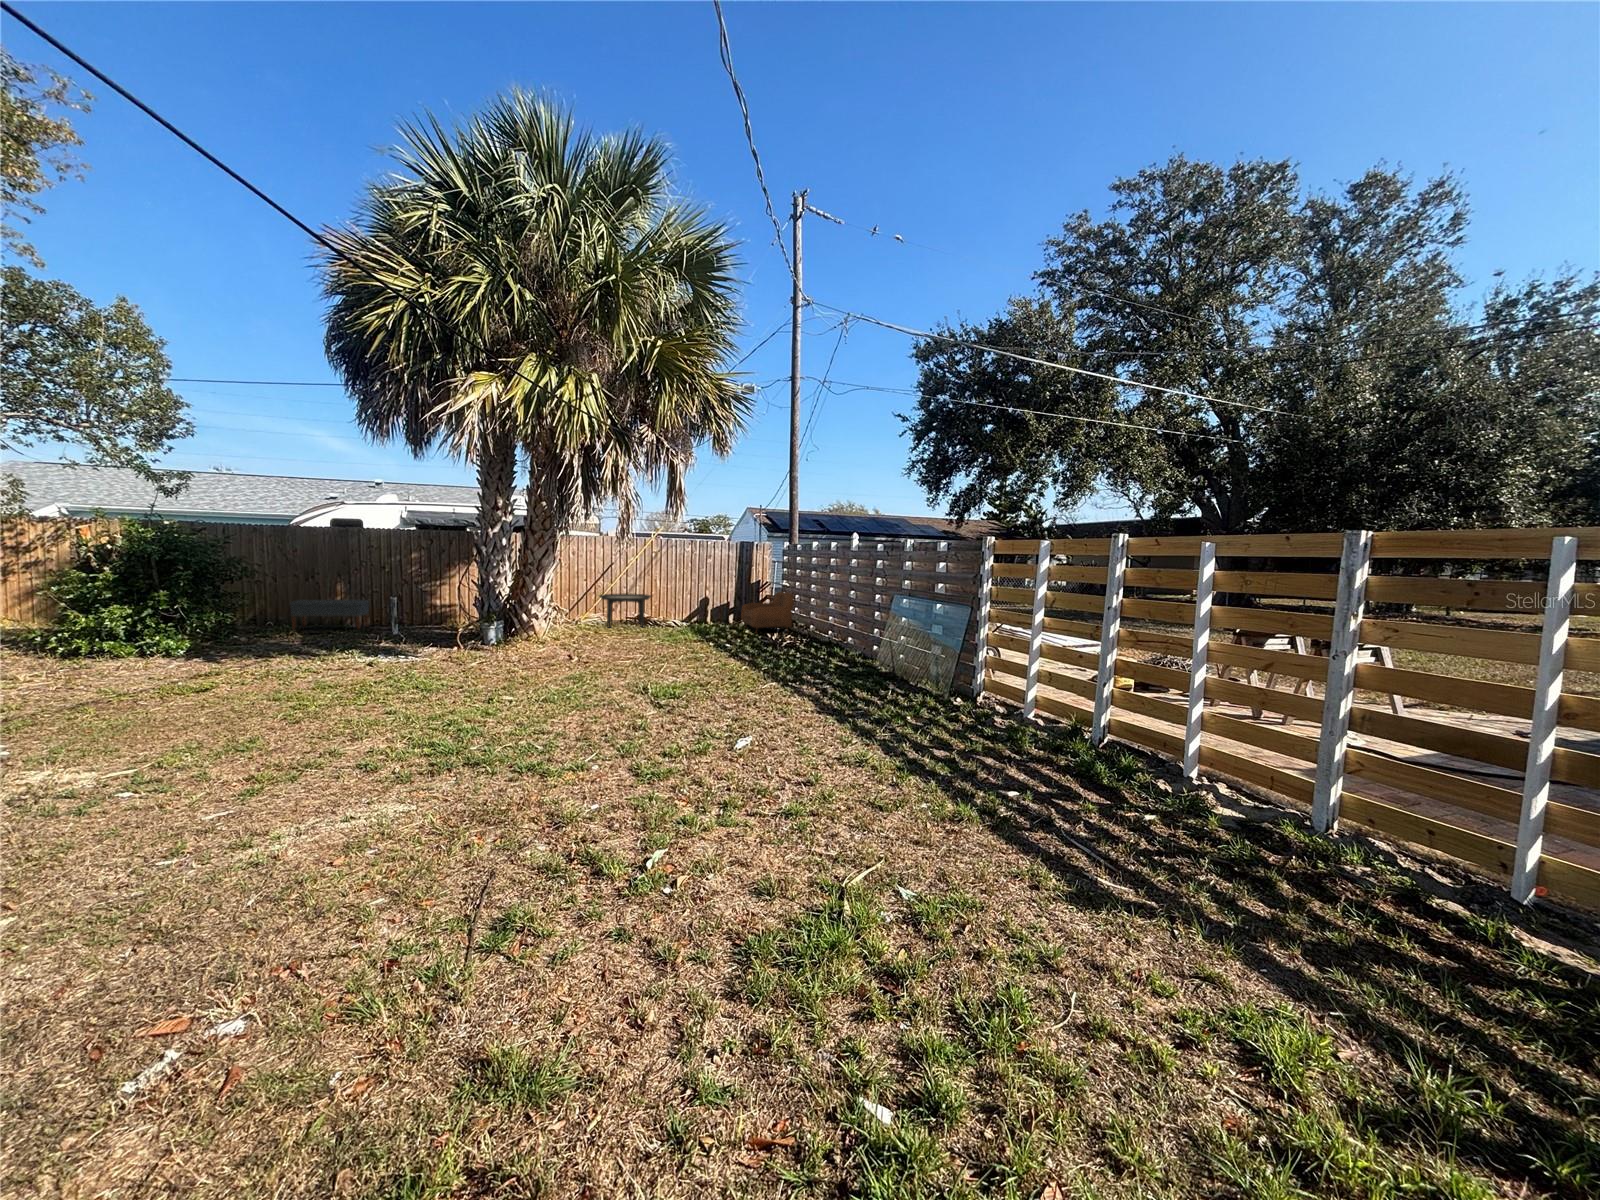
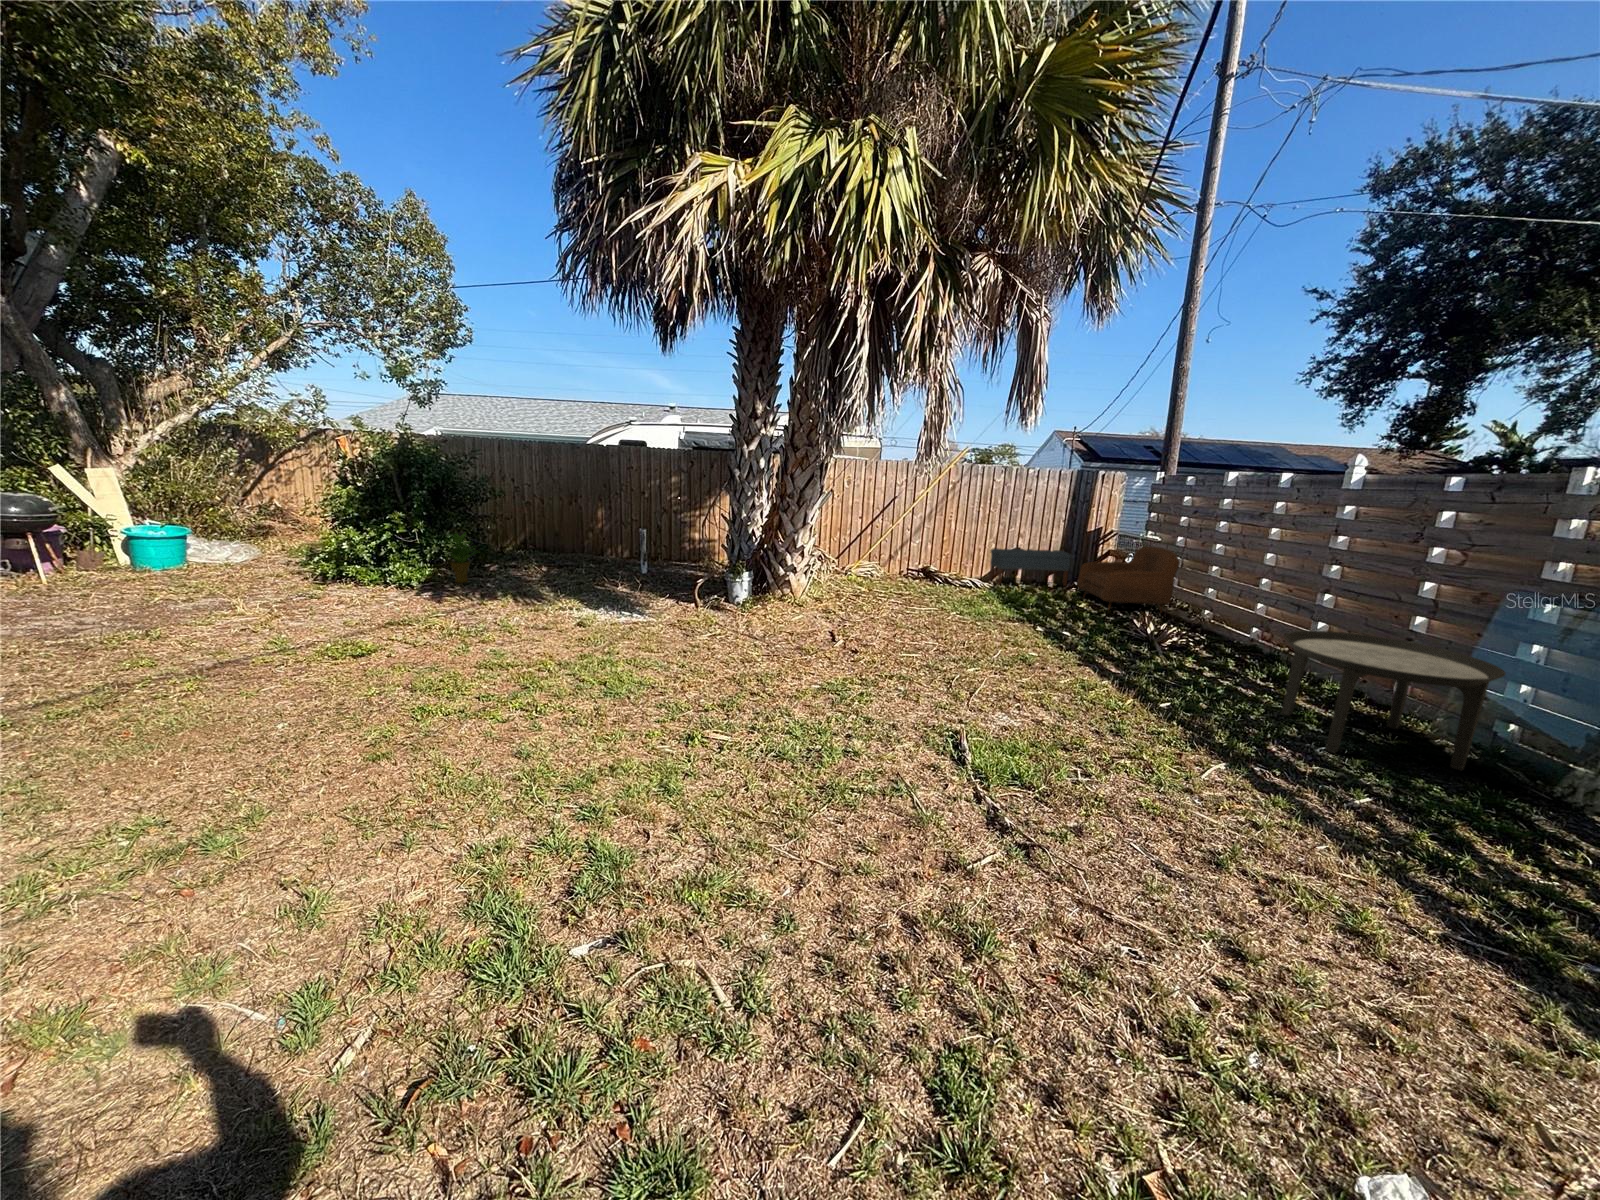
round table: present [600,594,651,628] -> present [1281,631,1506,770]
bench: present [290,599,369,630] -> present [989,548,1072,586]
potted plant: none [196,605,240,649] -> present [446,533,474,583]

